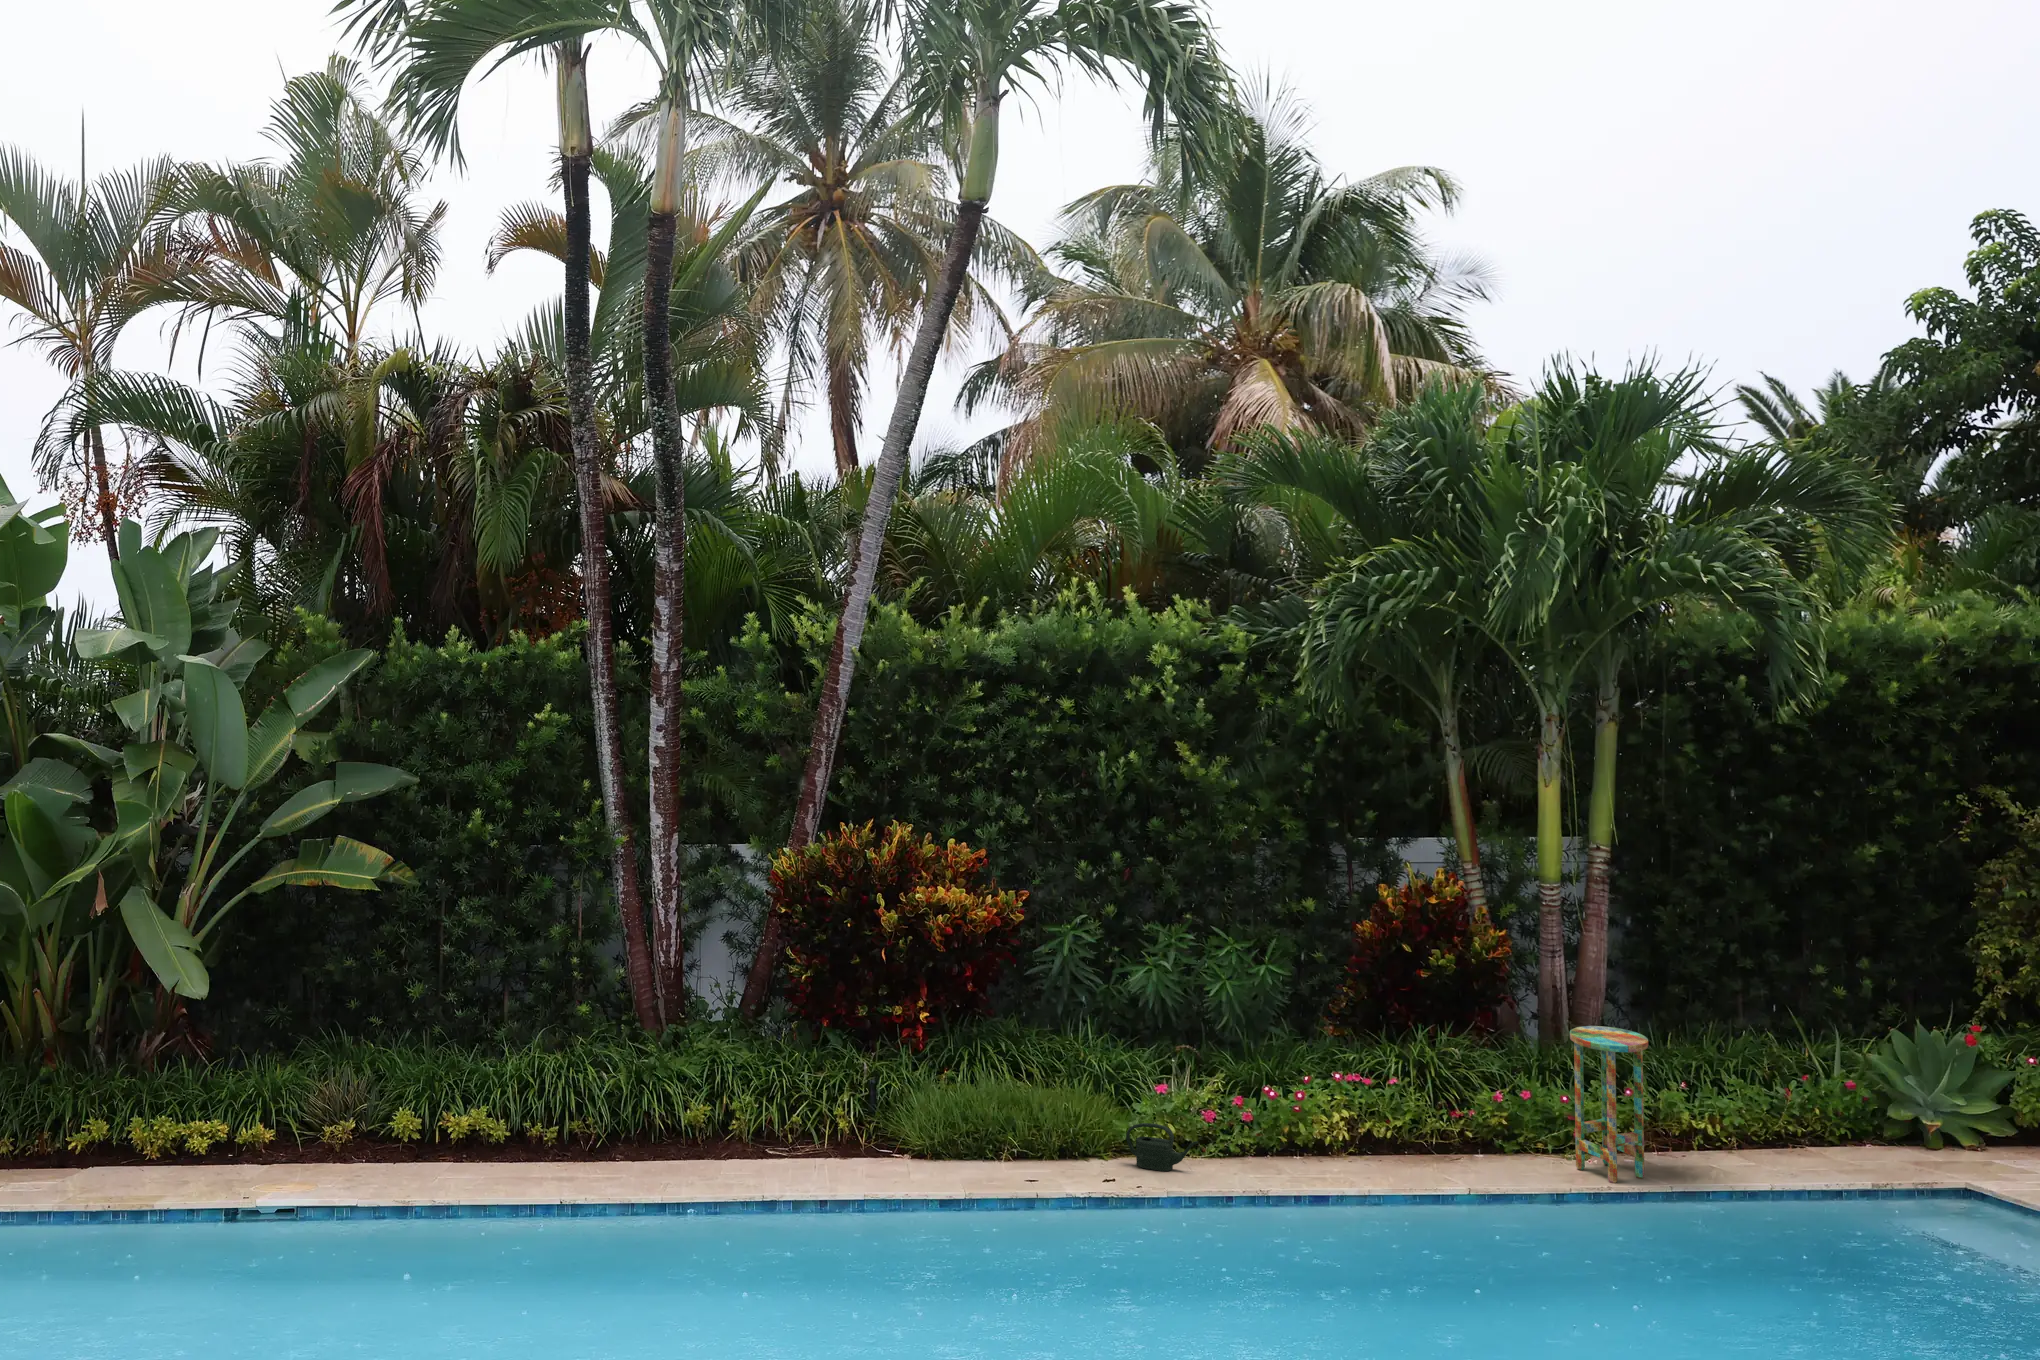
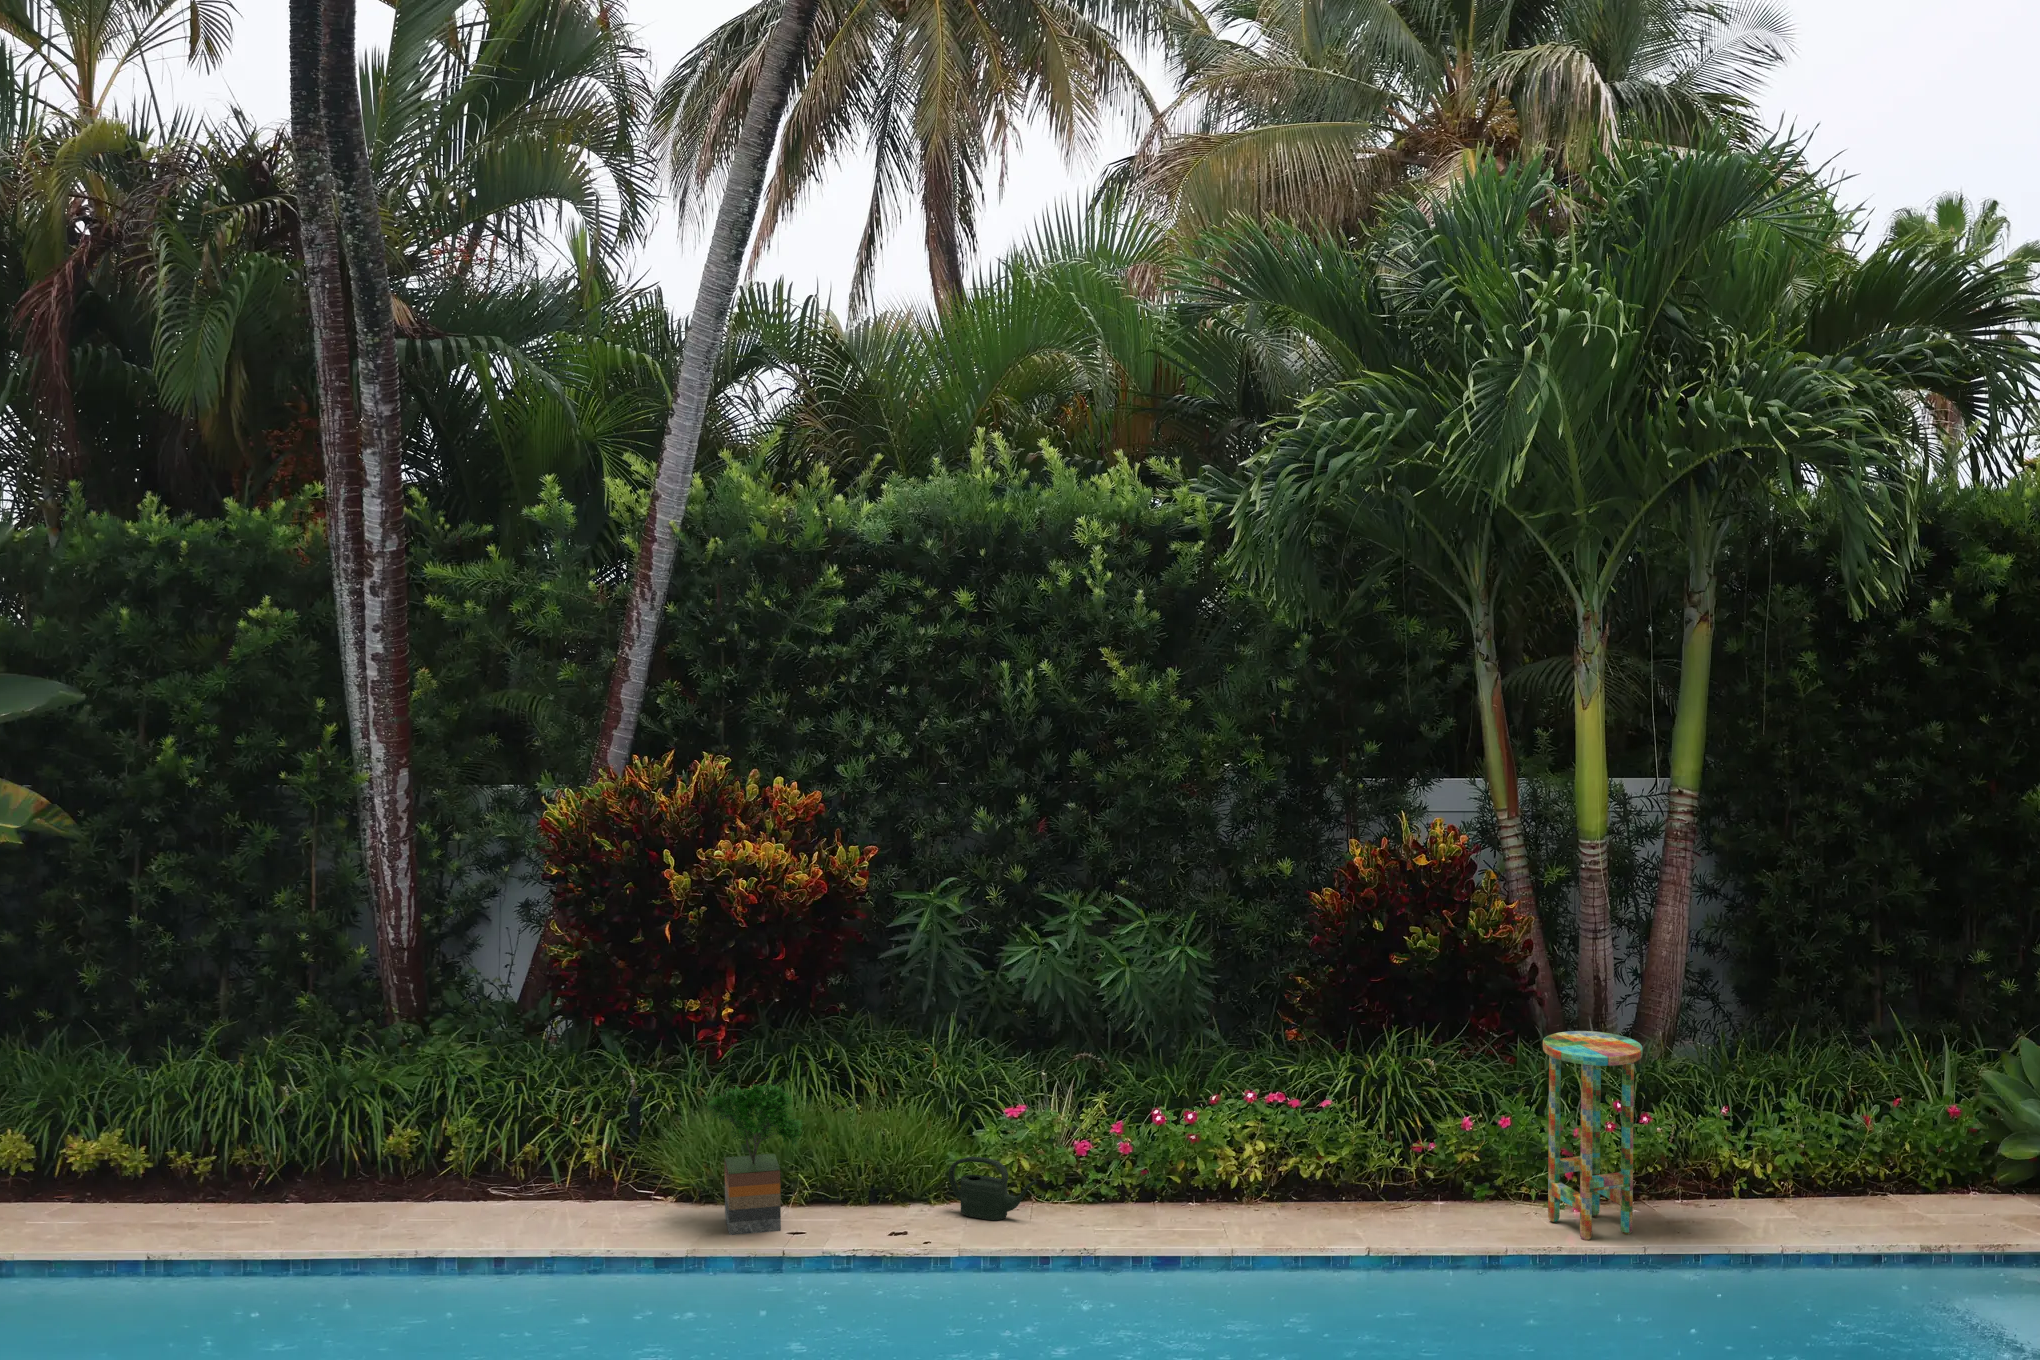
potted tree: none [952,1068,1028,1184] -> present [707,1083,802,1235]

